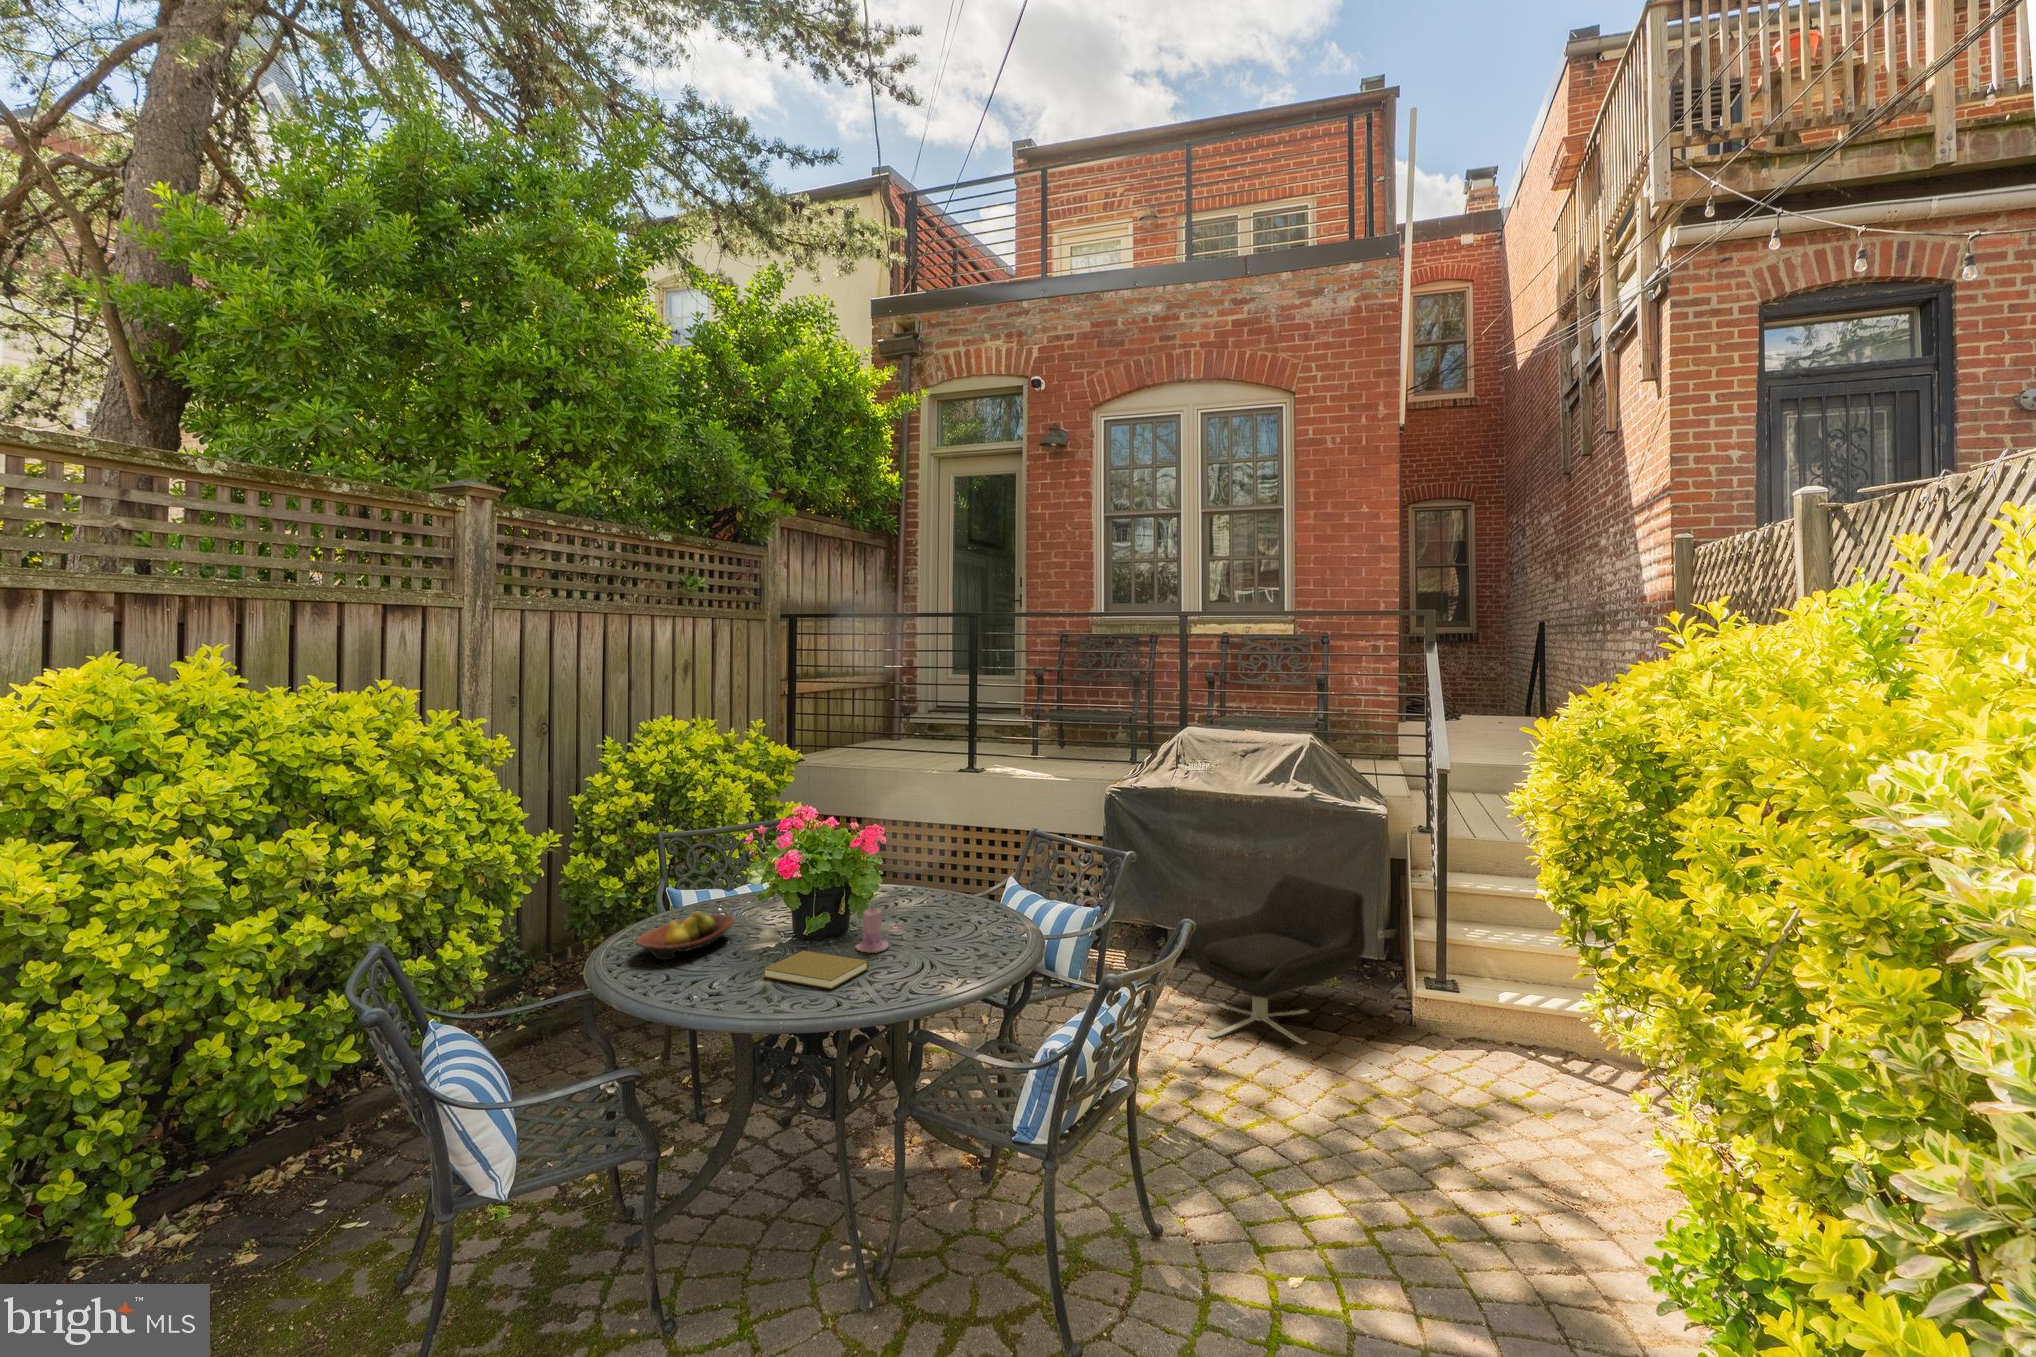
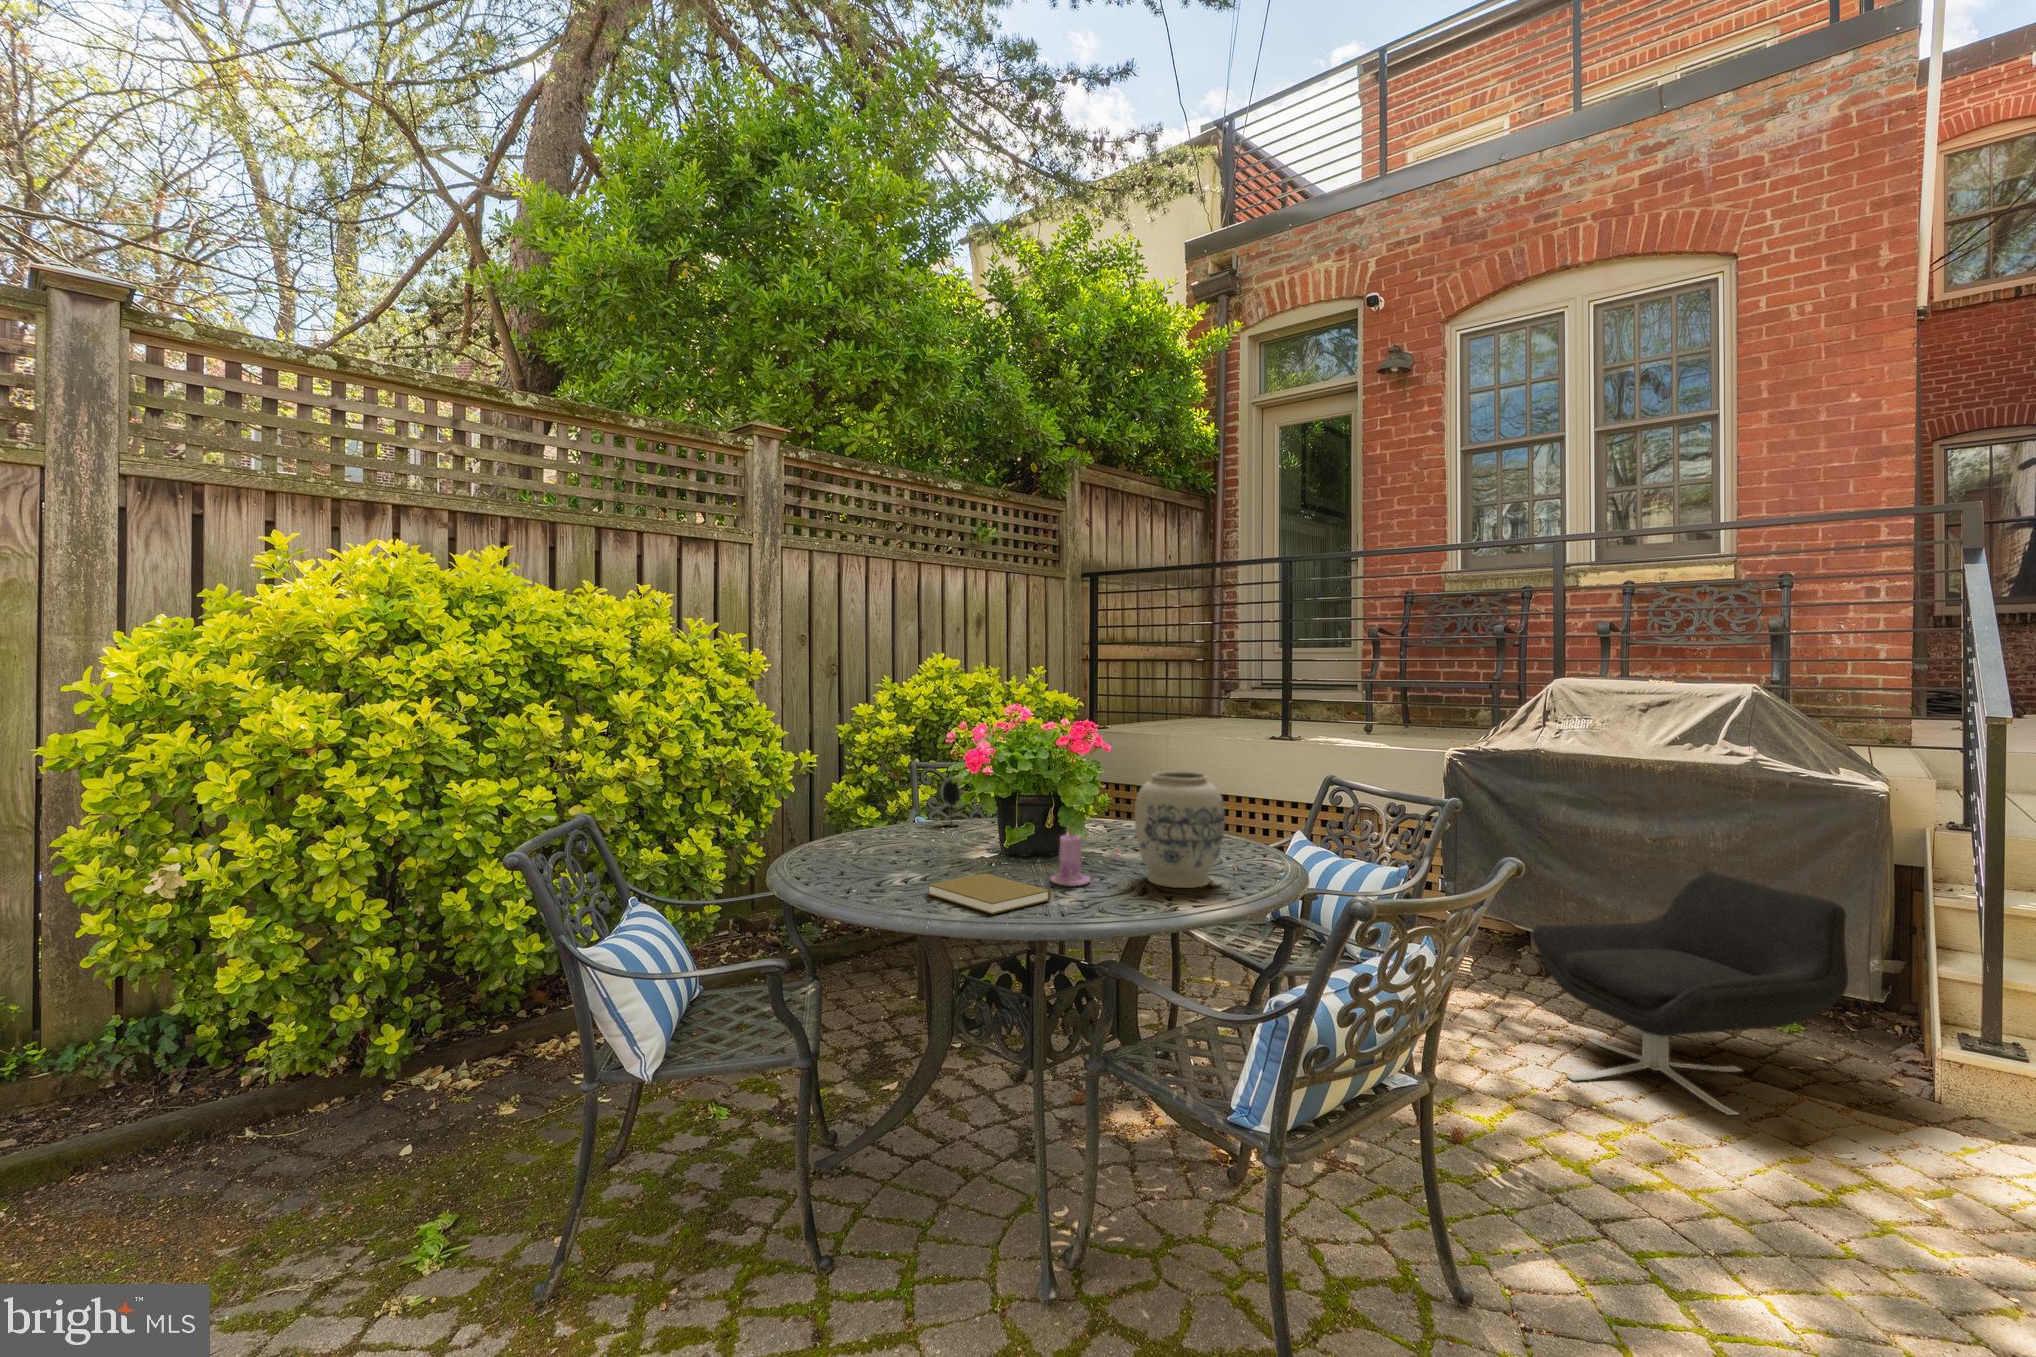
vase: none [920,847,990,943] -> present [1135,771,1225,888]
wine glass: none [719,850,740,900] -> present [943,776,963,826]
fruit bowl: present [635,911,735,960] -> none [815,822,931,868]

